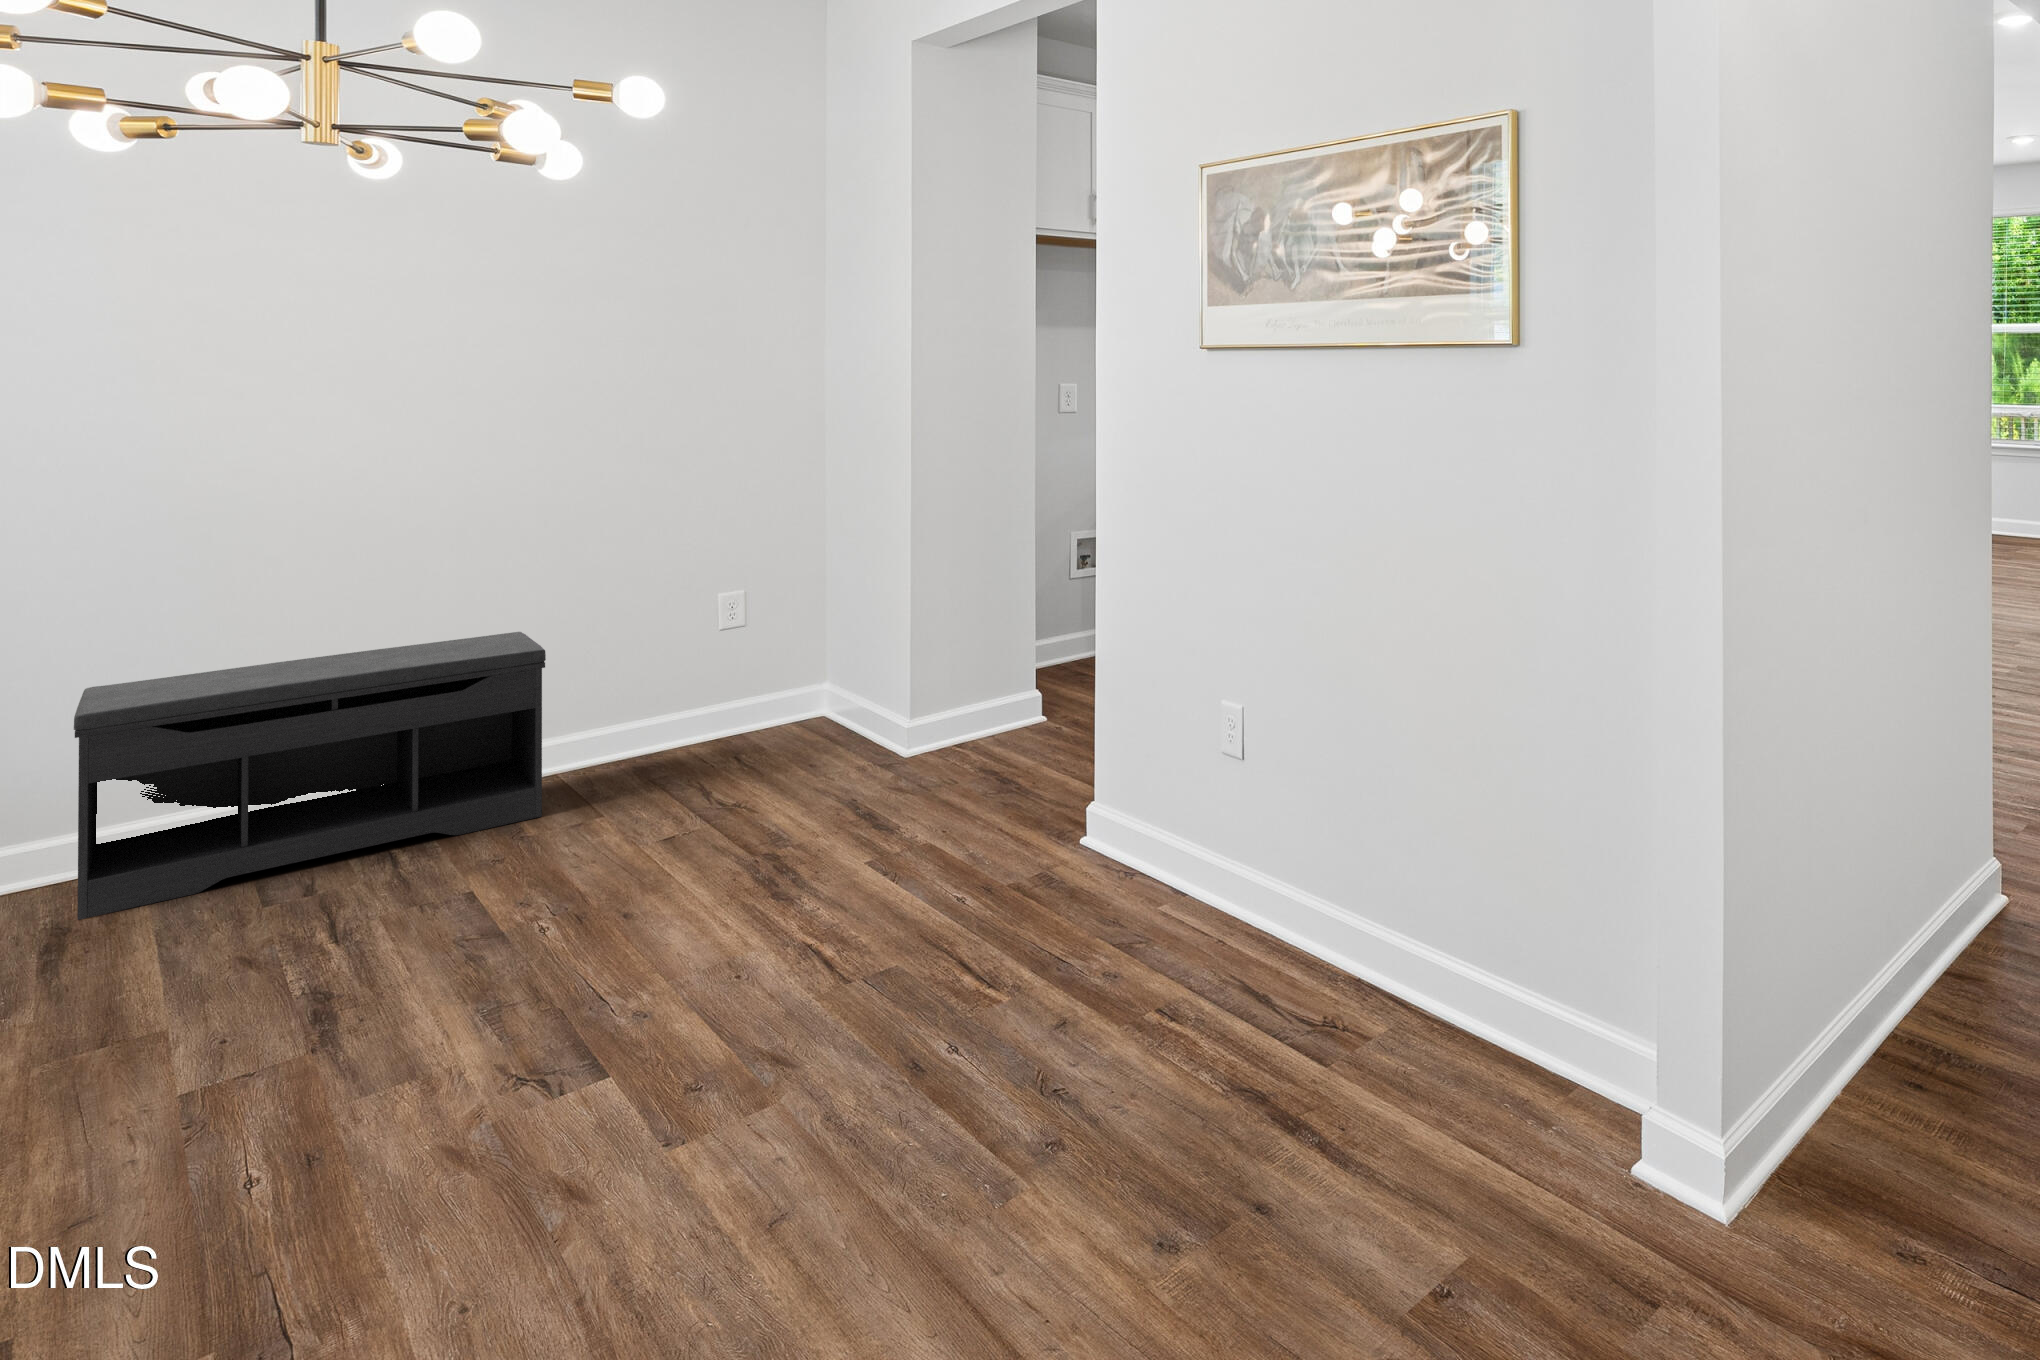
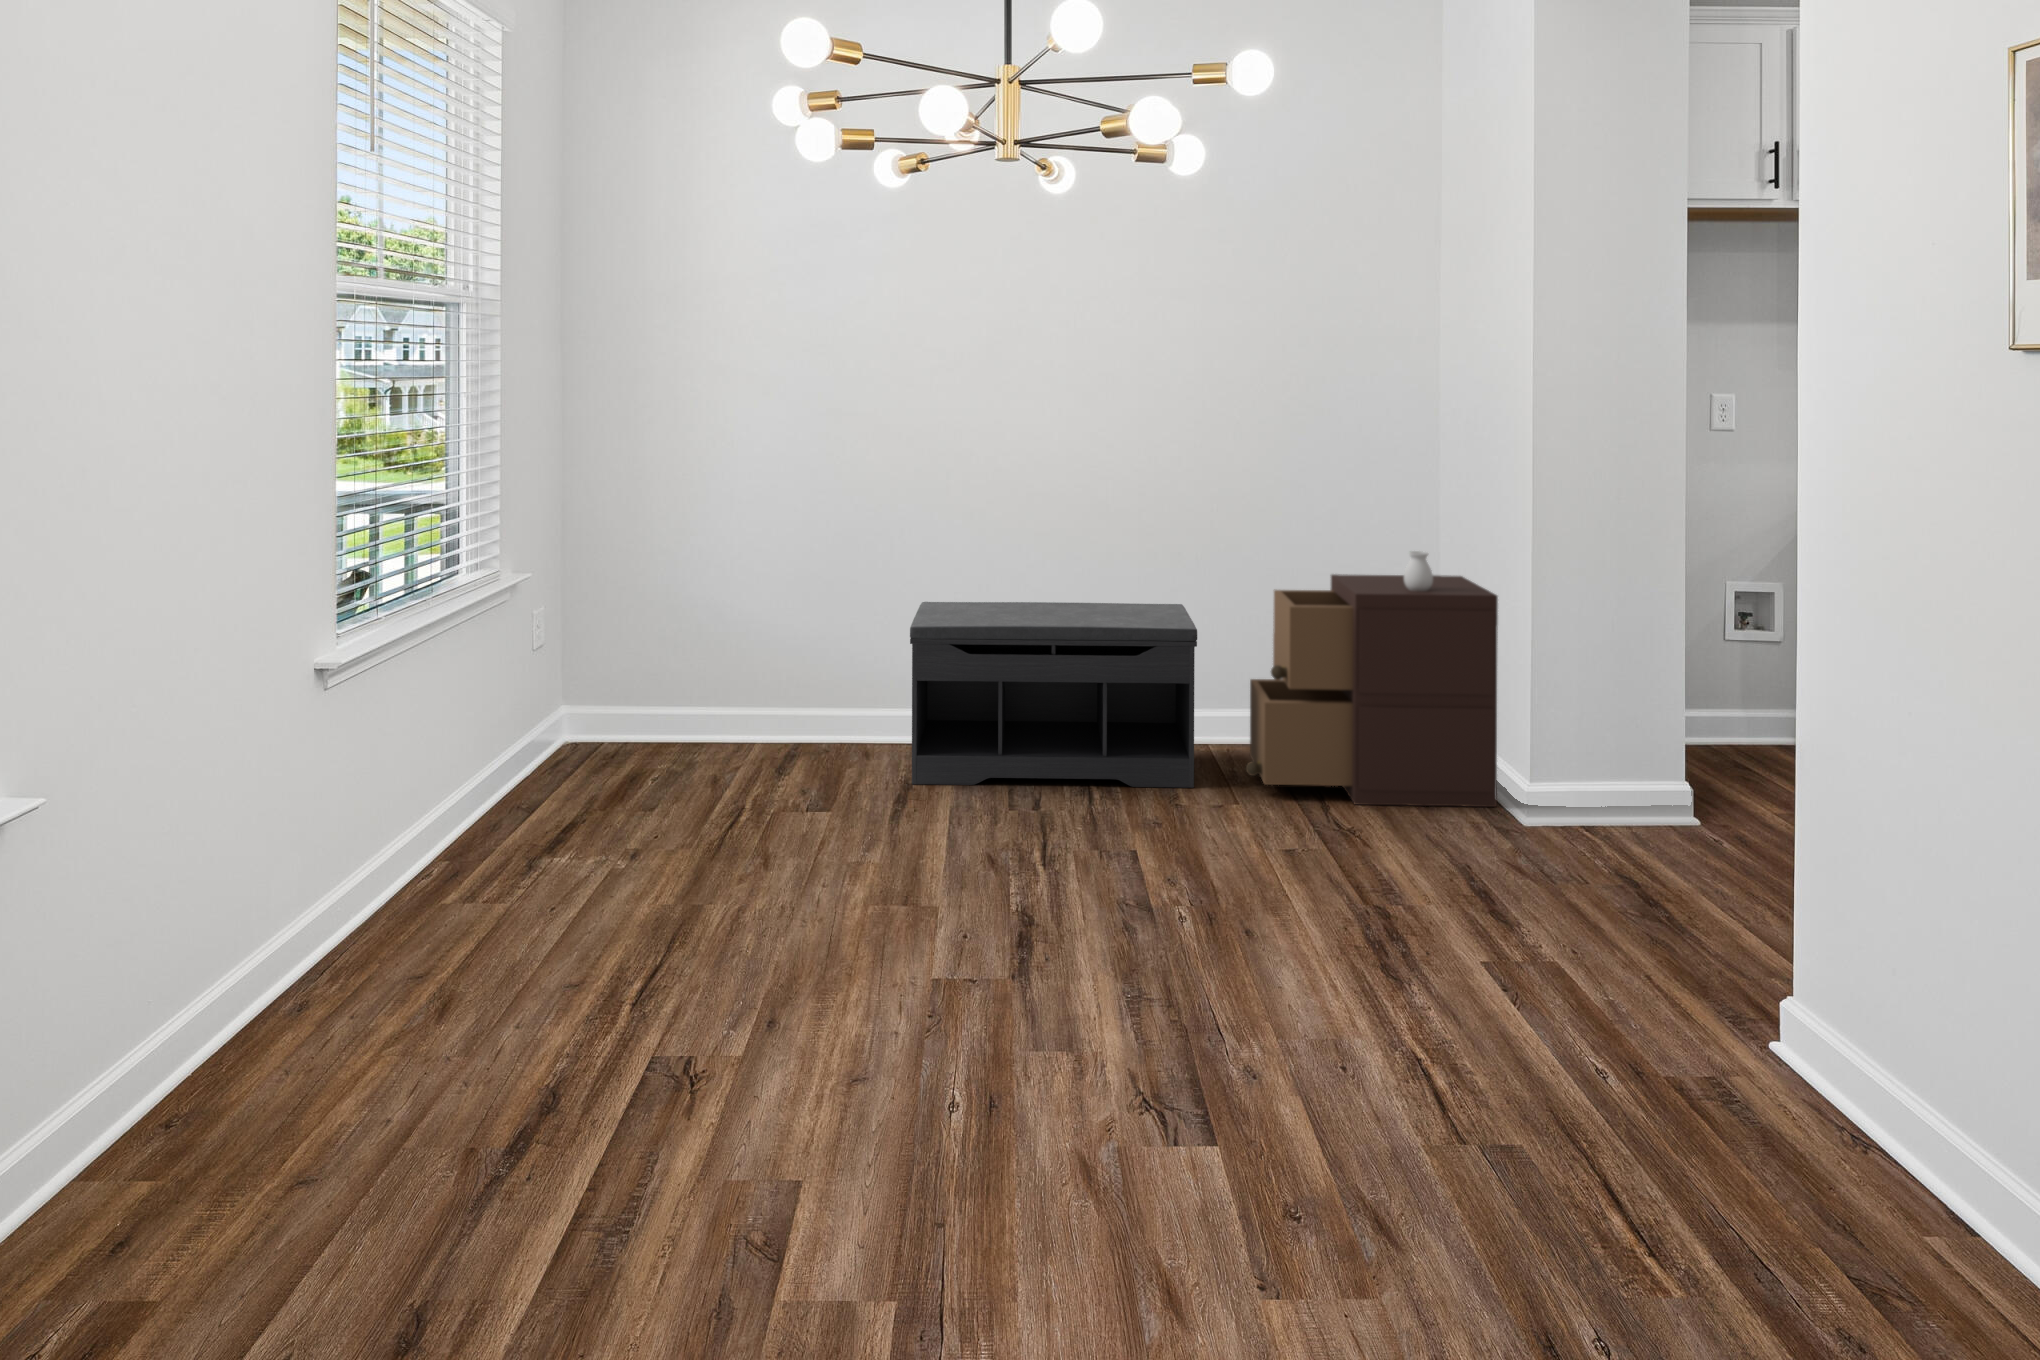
storage cabinet: none [609,540,876,790] -> present [1246,551,1498,807]

